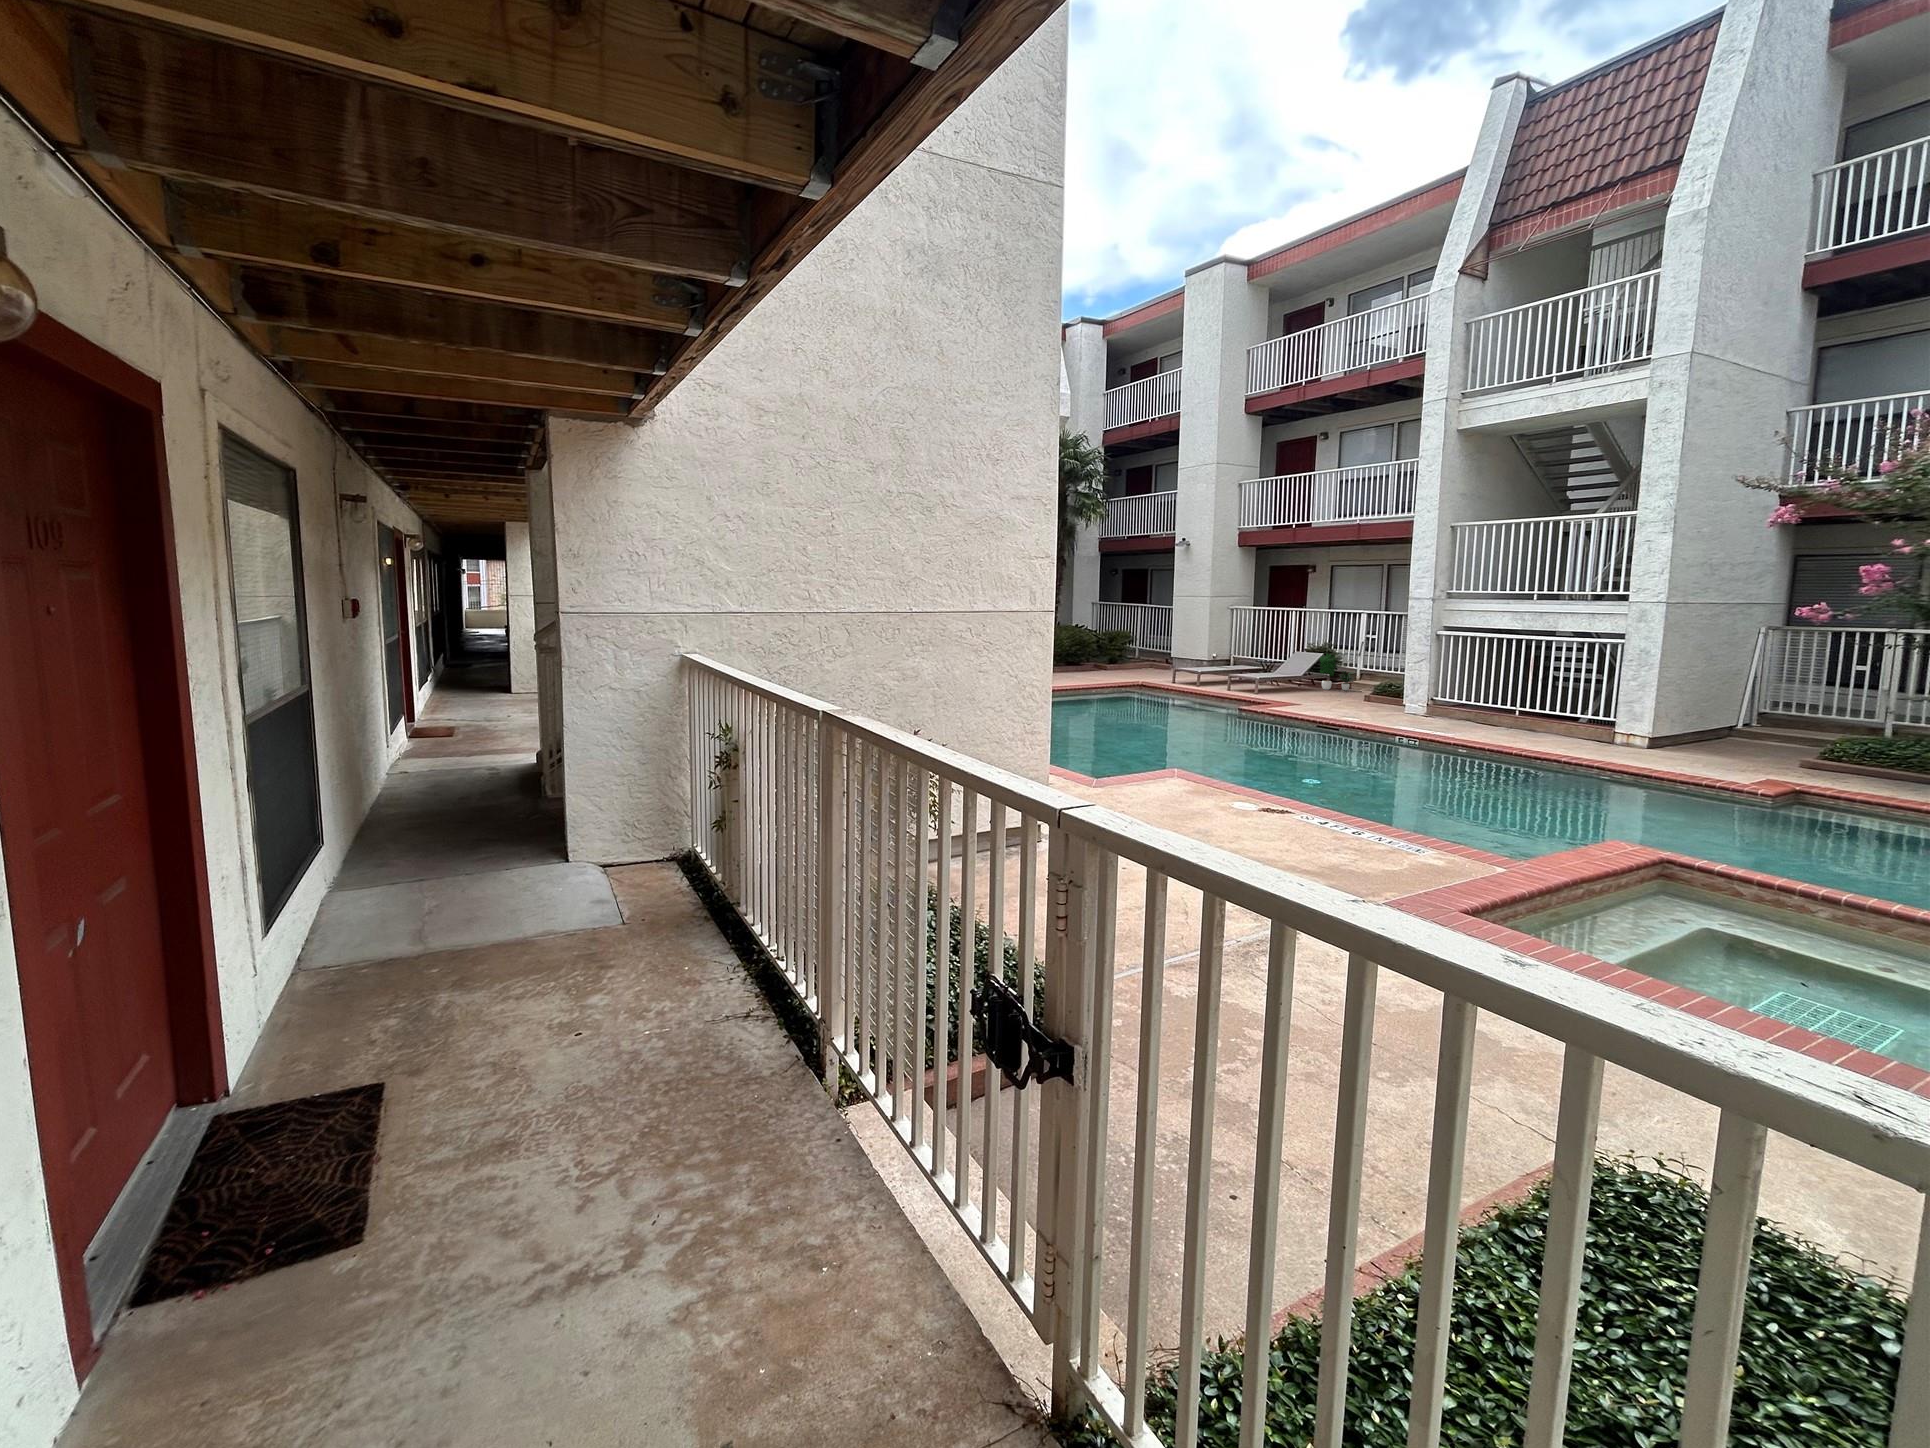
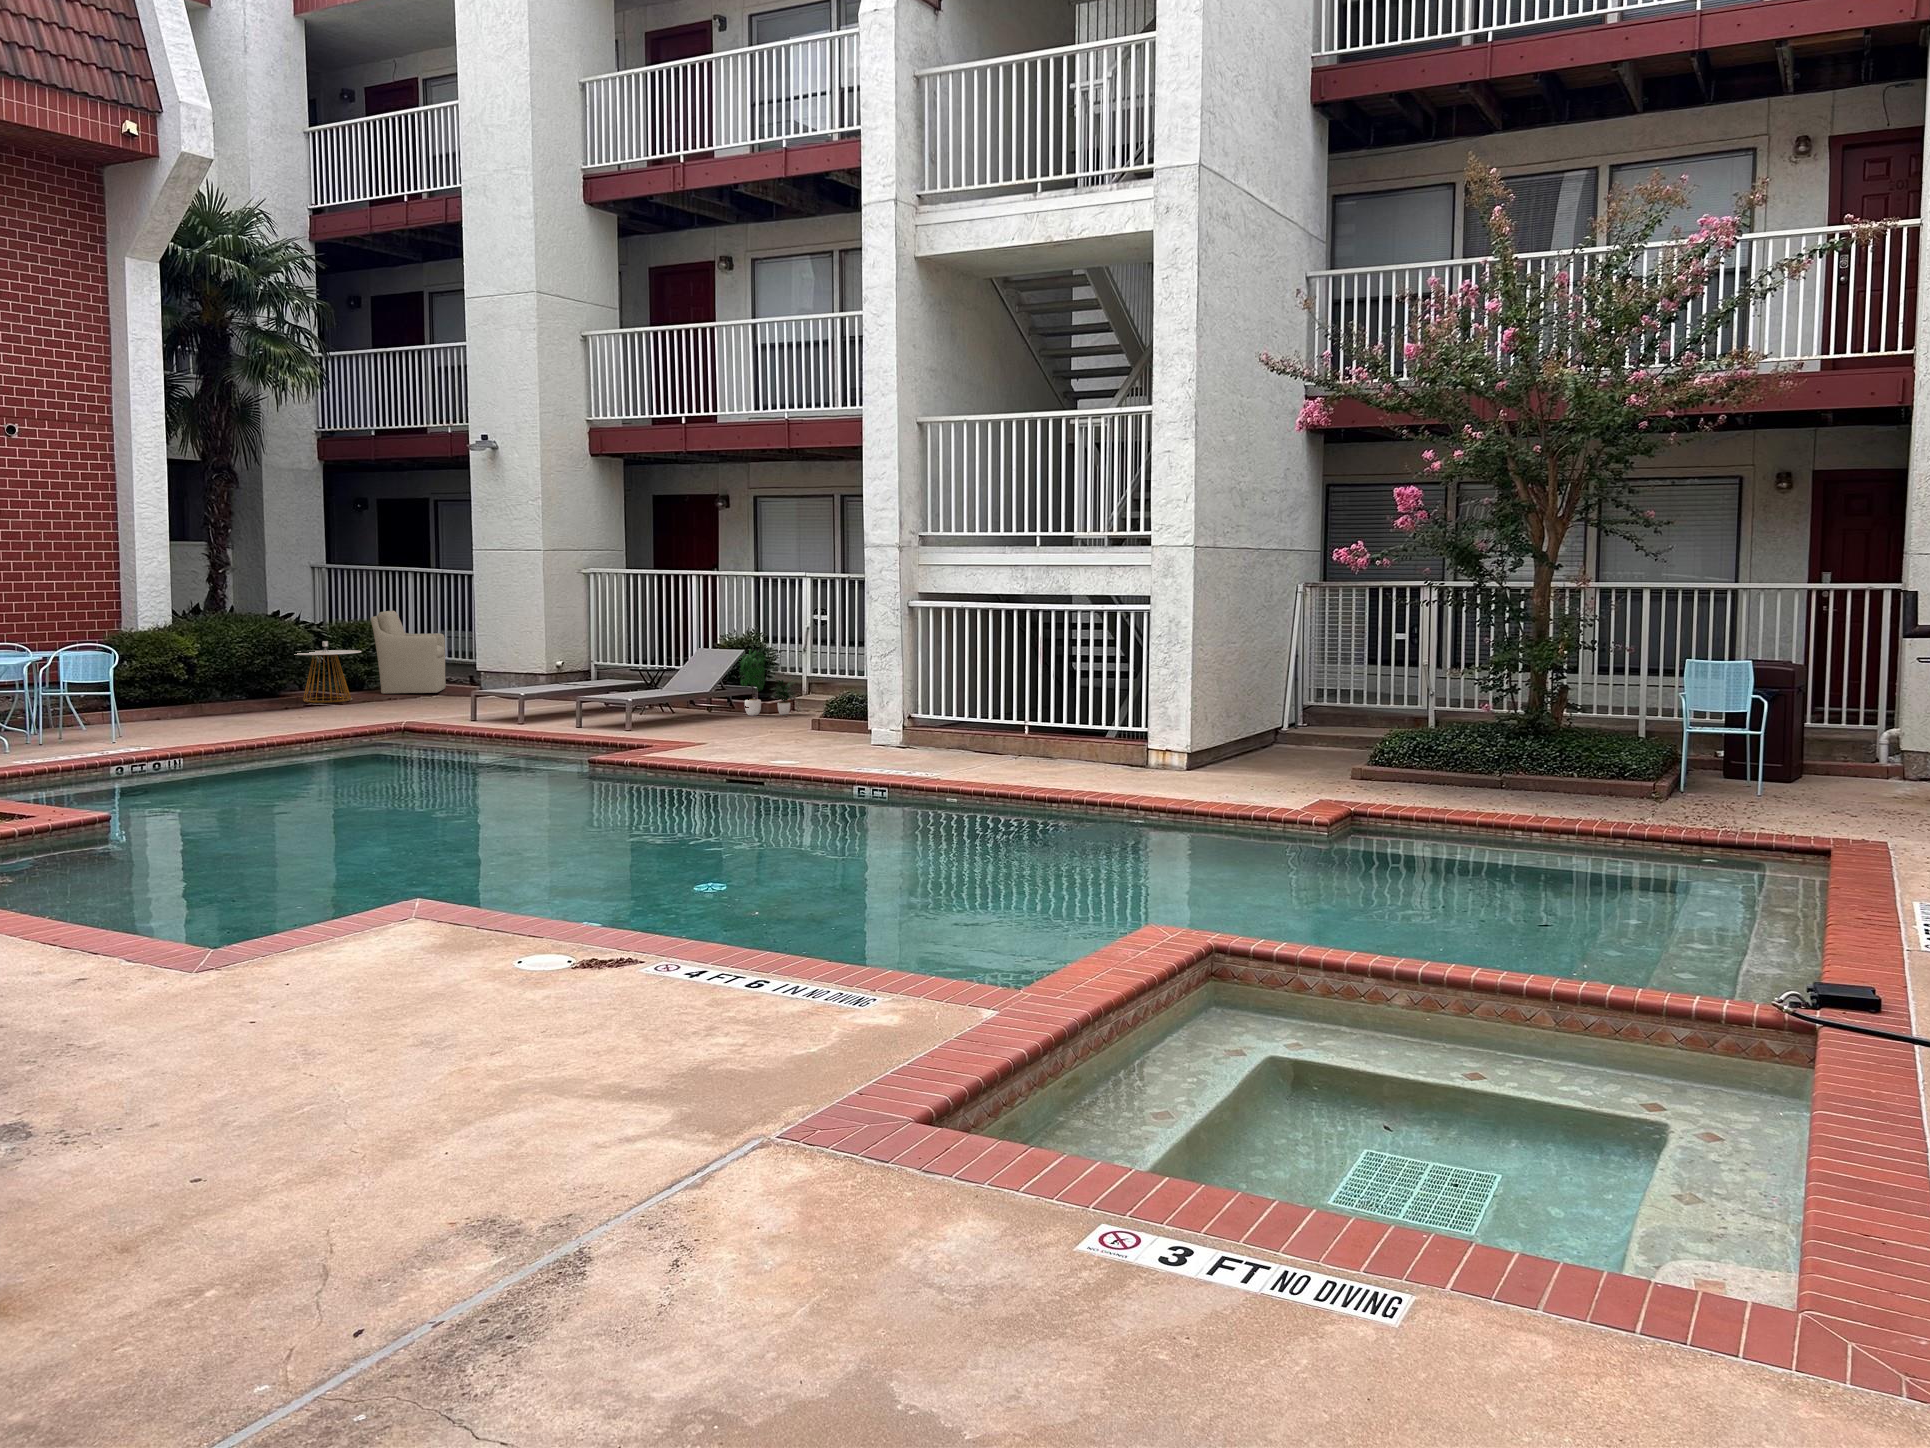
chair: none [1125,626,1158,667] -> present [371,611,446,694]
side table: none [1088,640,1120,669] -> present [294,641,361,703]

